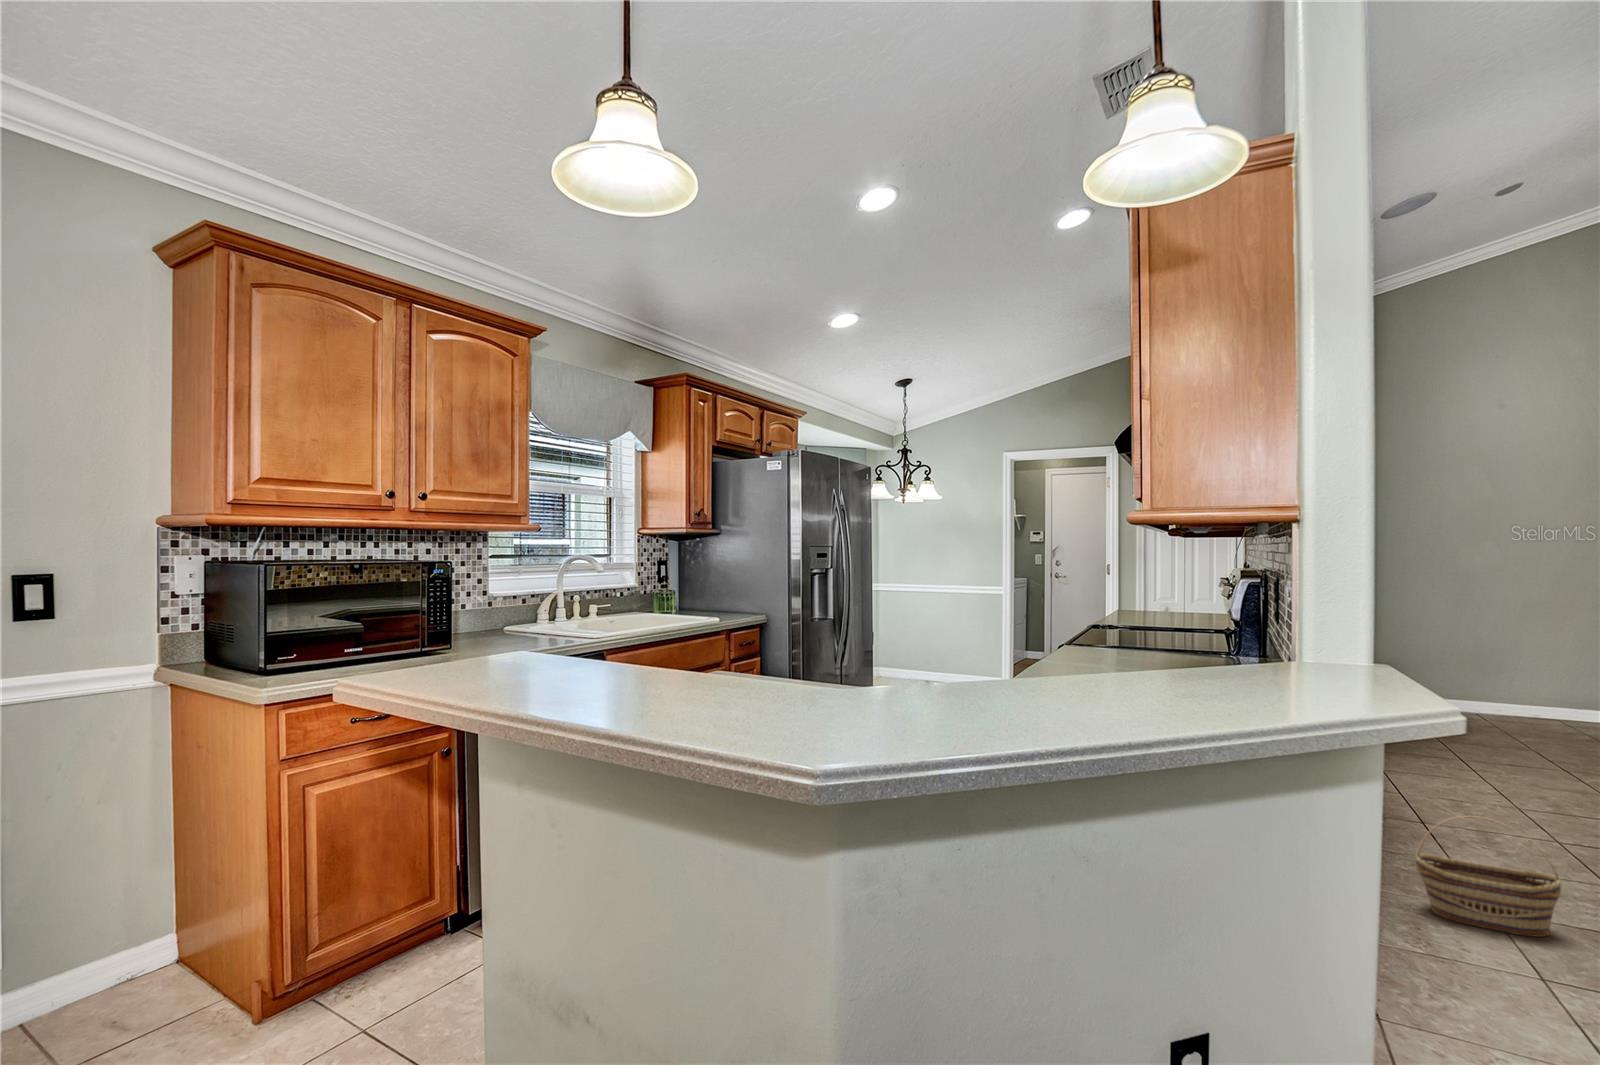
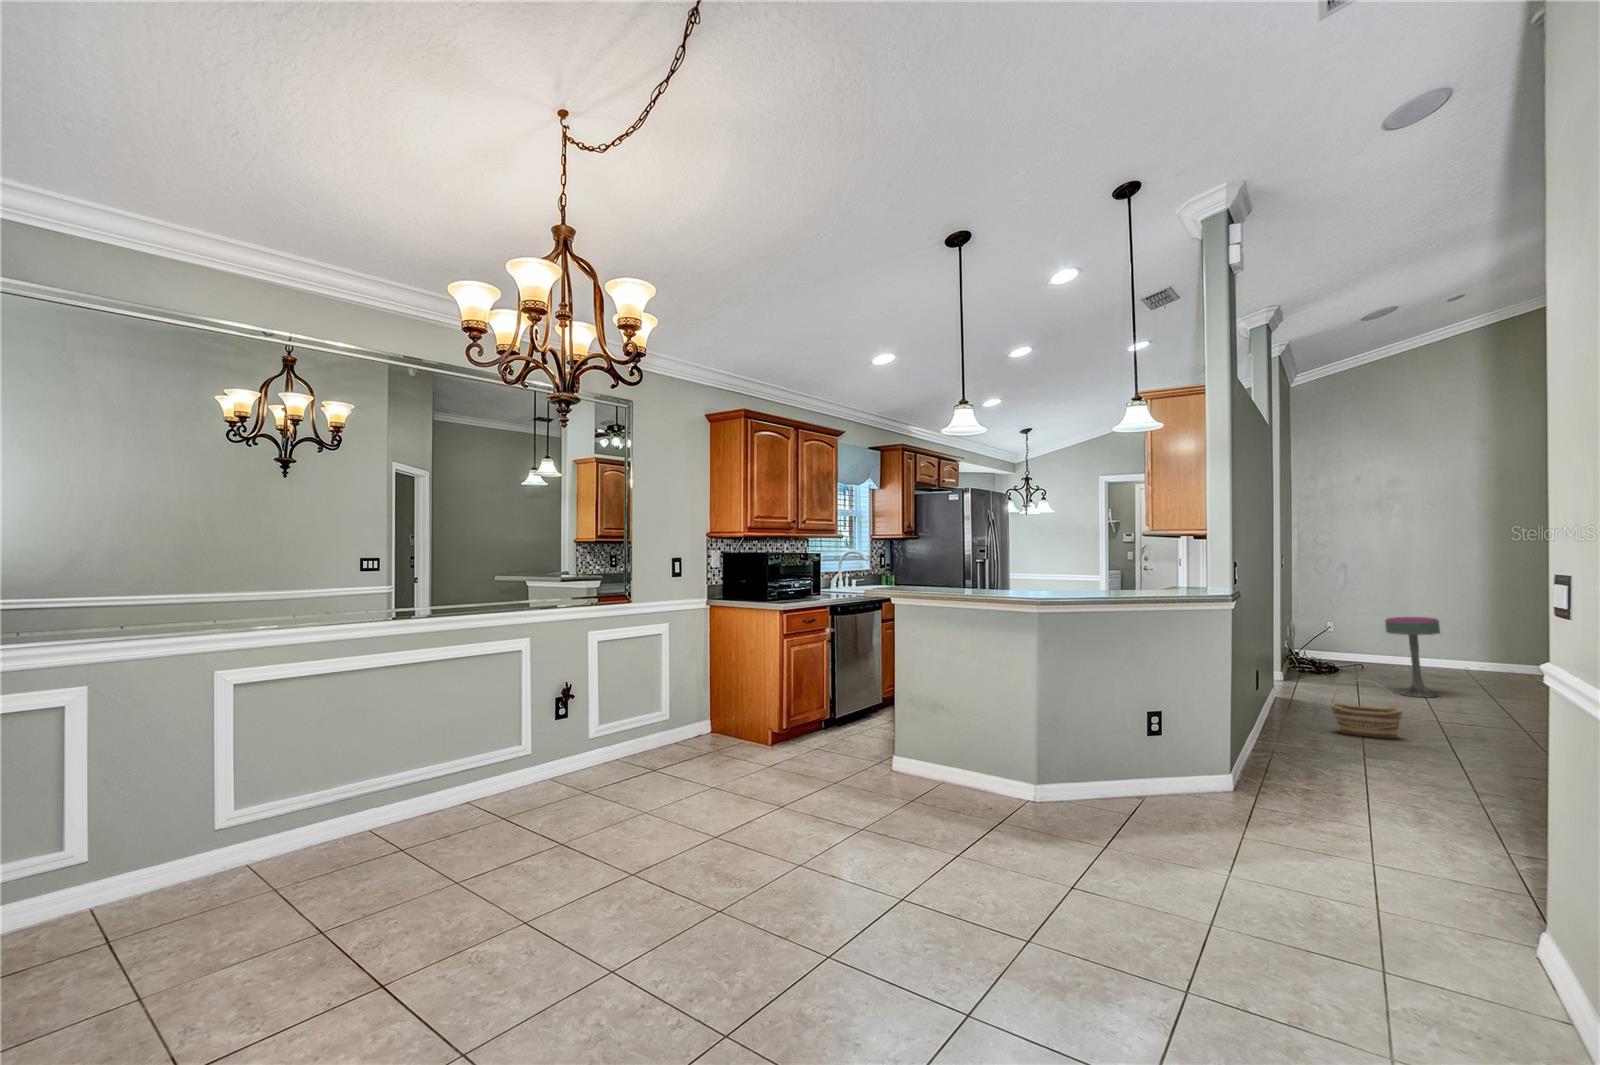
bar stool: none [1426,667,1514,798] -> present [1385,617,1440,697]

